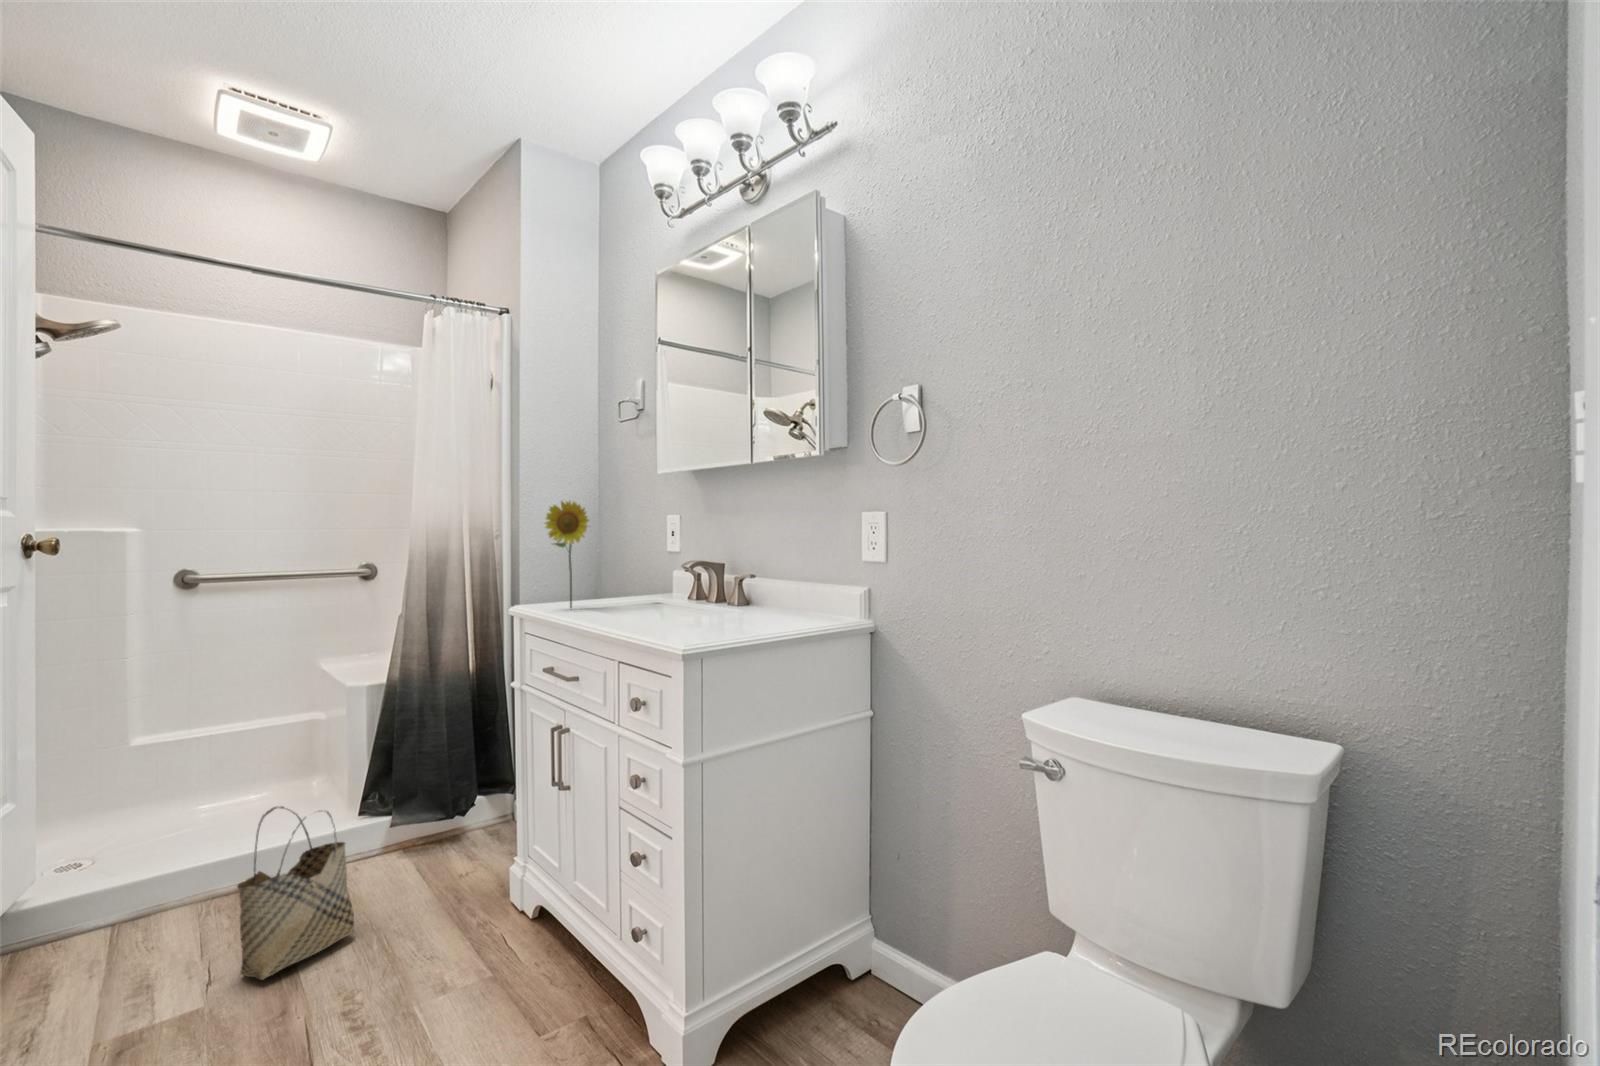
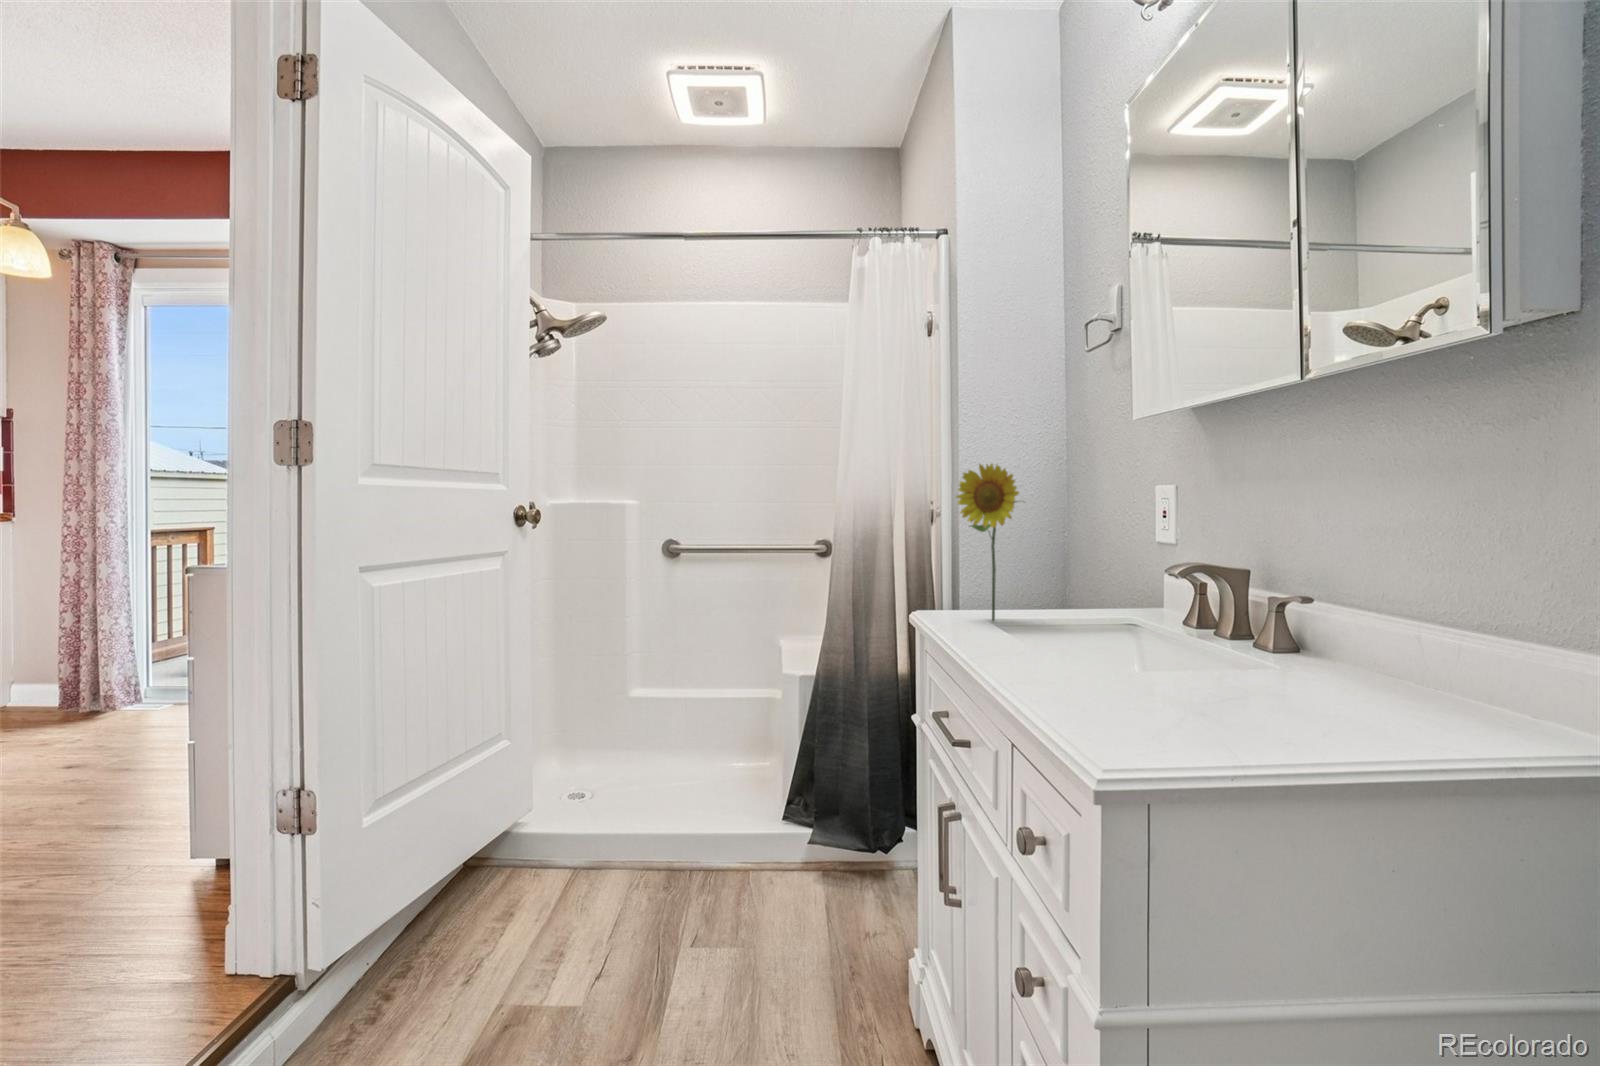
woven basket: present [237,807,354,980] -> none [617,810,735,1006]

